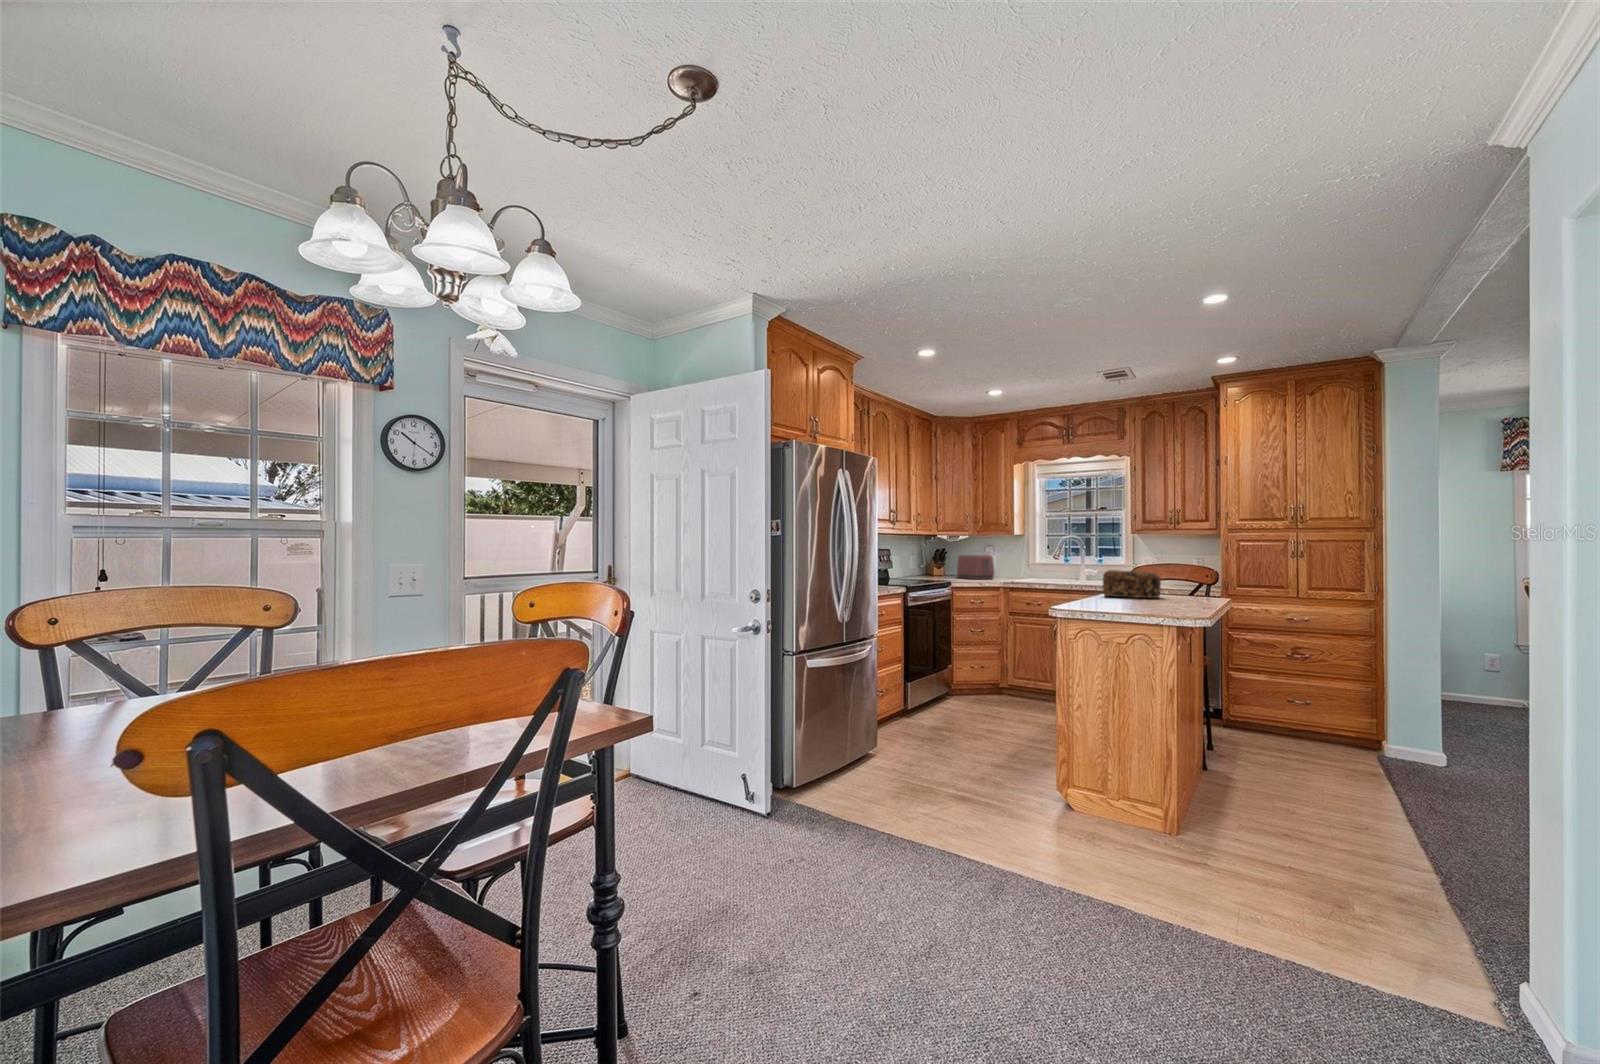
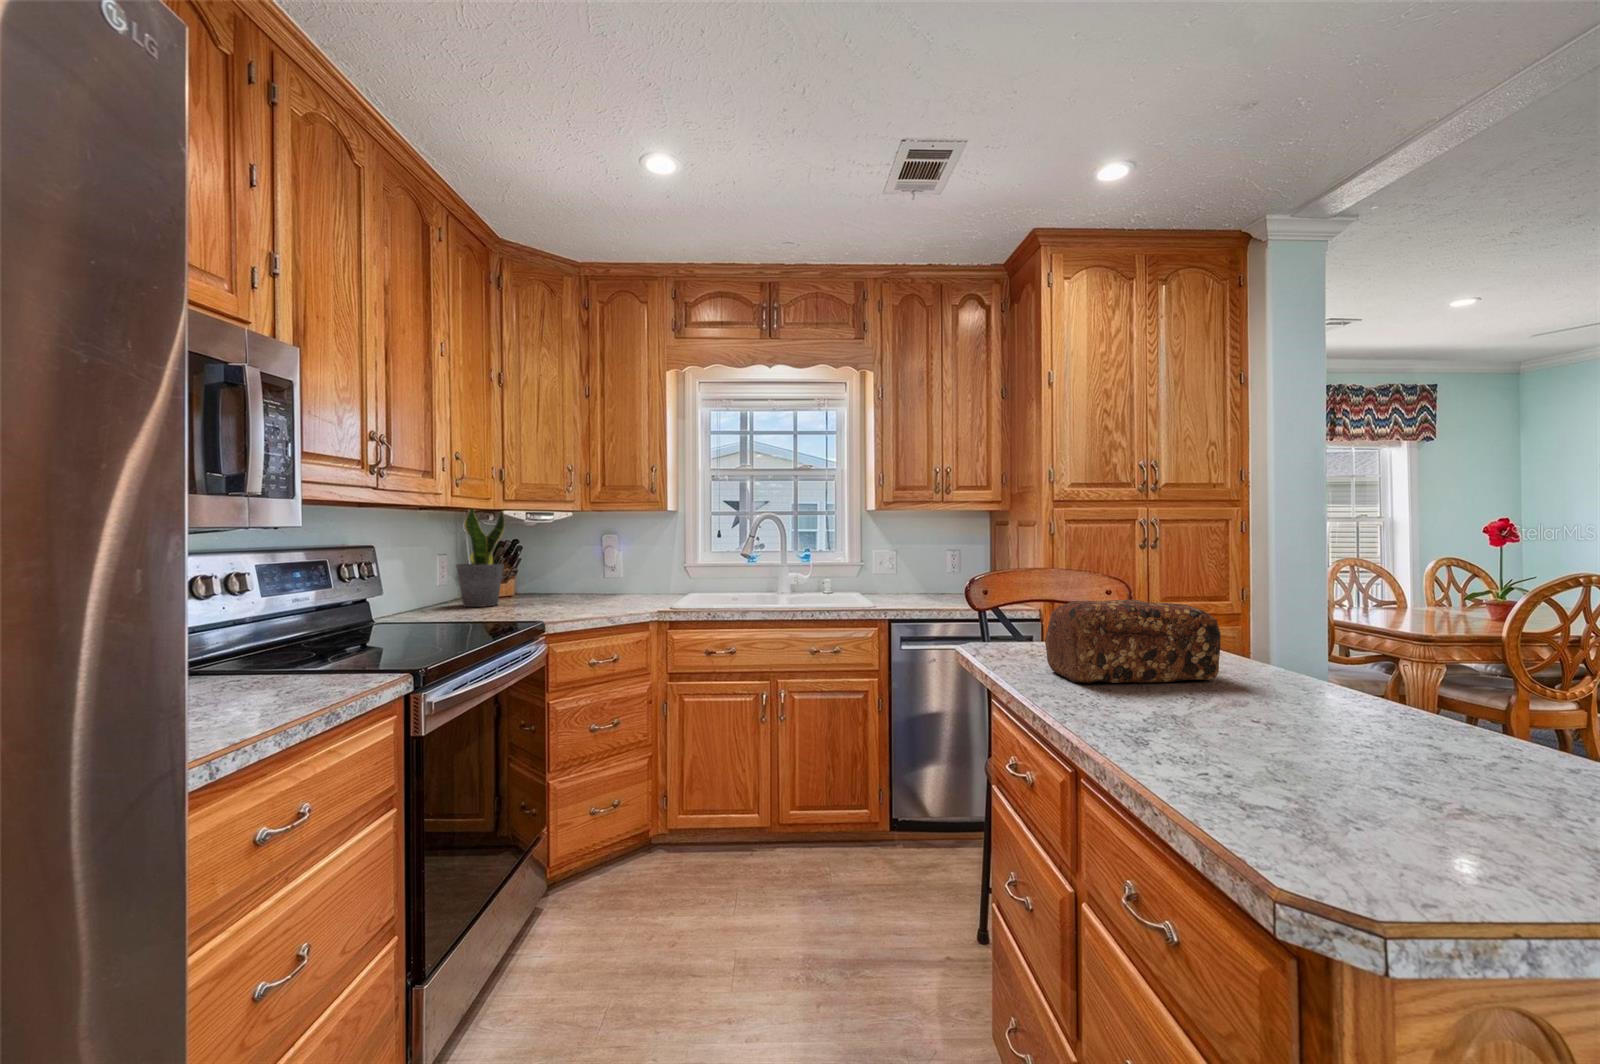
potted plant: none [918,533,938,578] -> present [456,509,505,607]
toaster: present [957,555,994,579] -> none [546,552,628,605]

